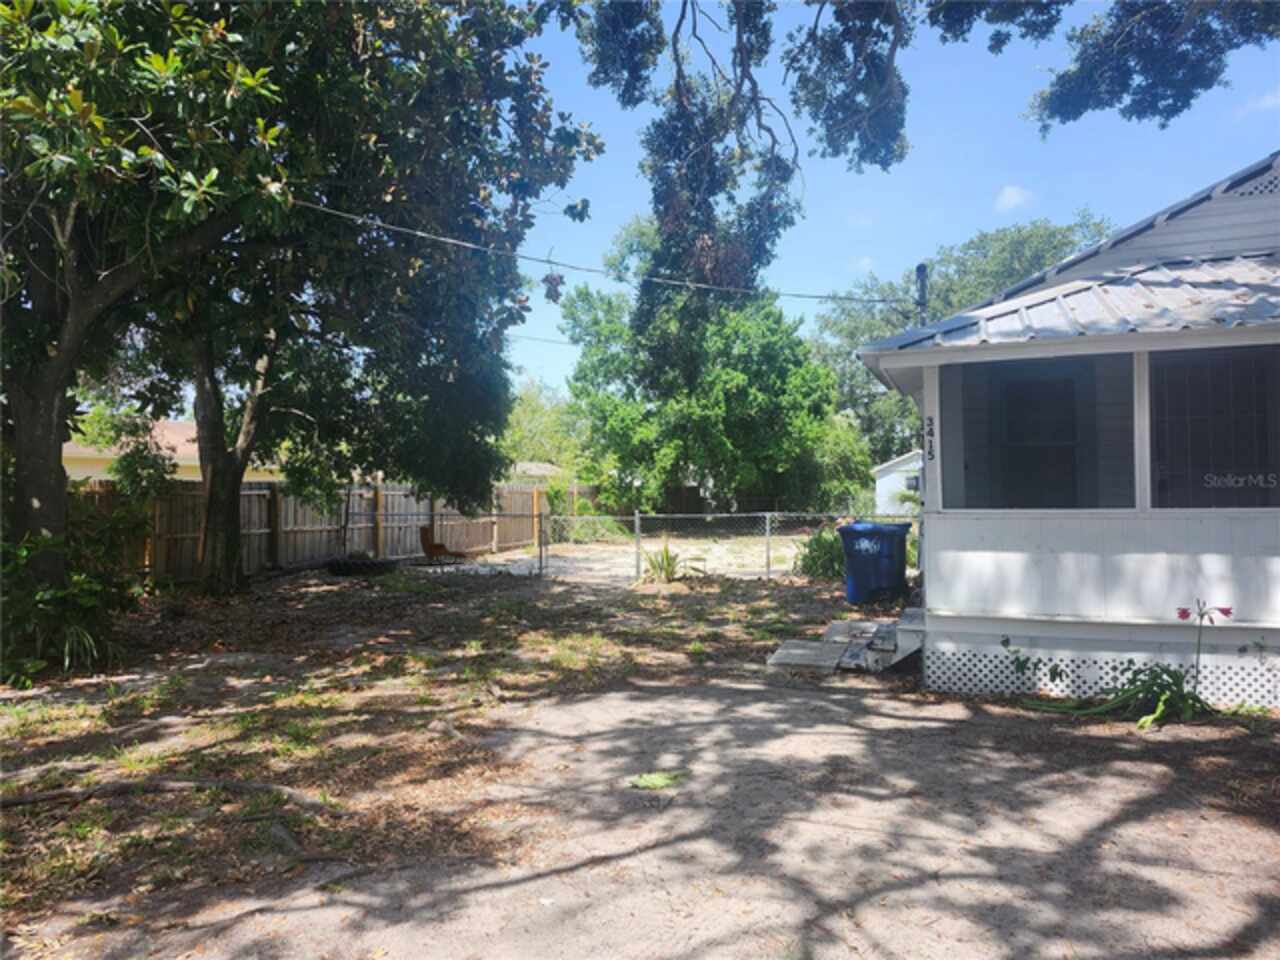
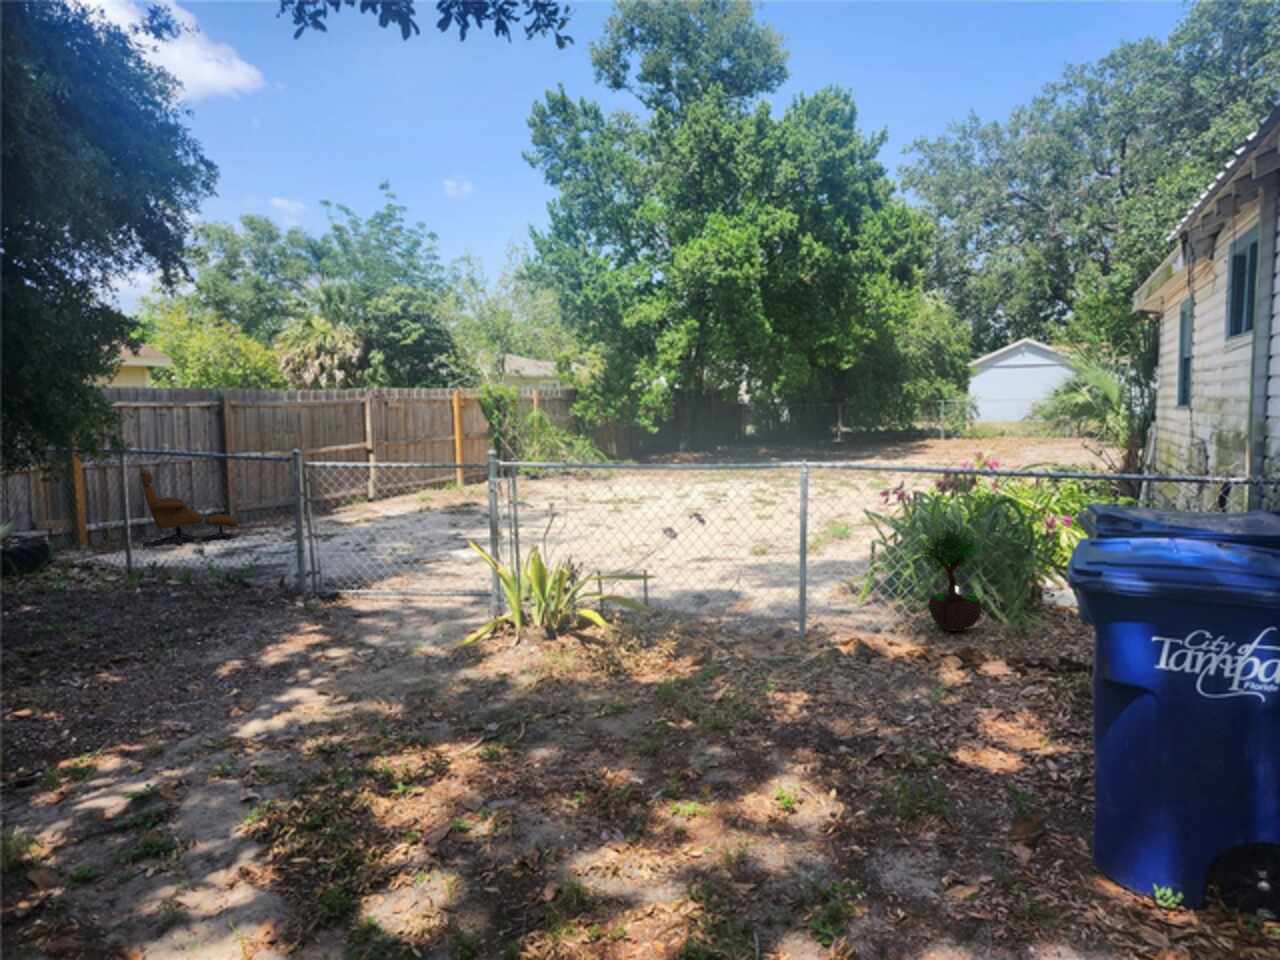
potted tree: none [805,534,828,575] -> present [915,527,981,631]

